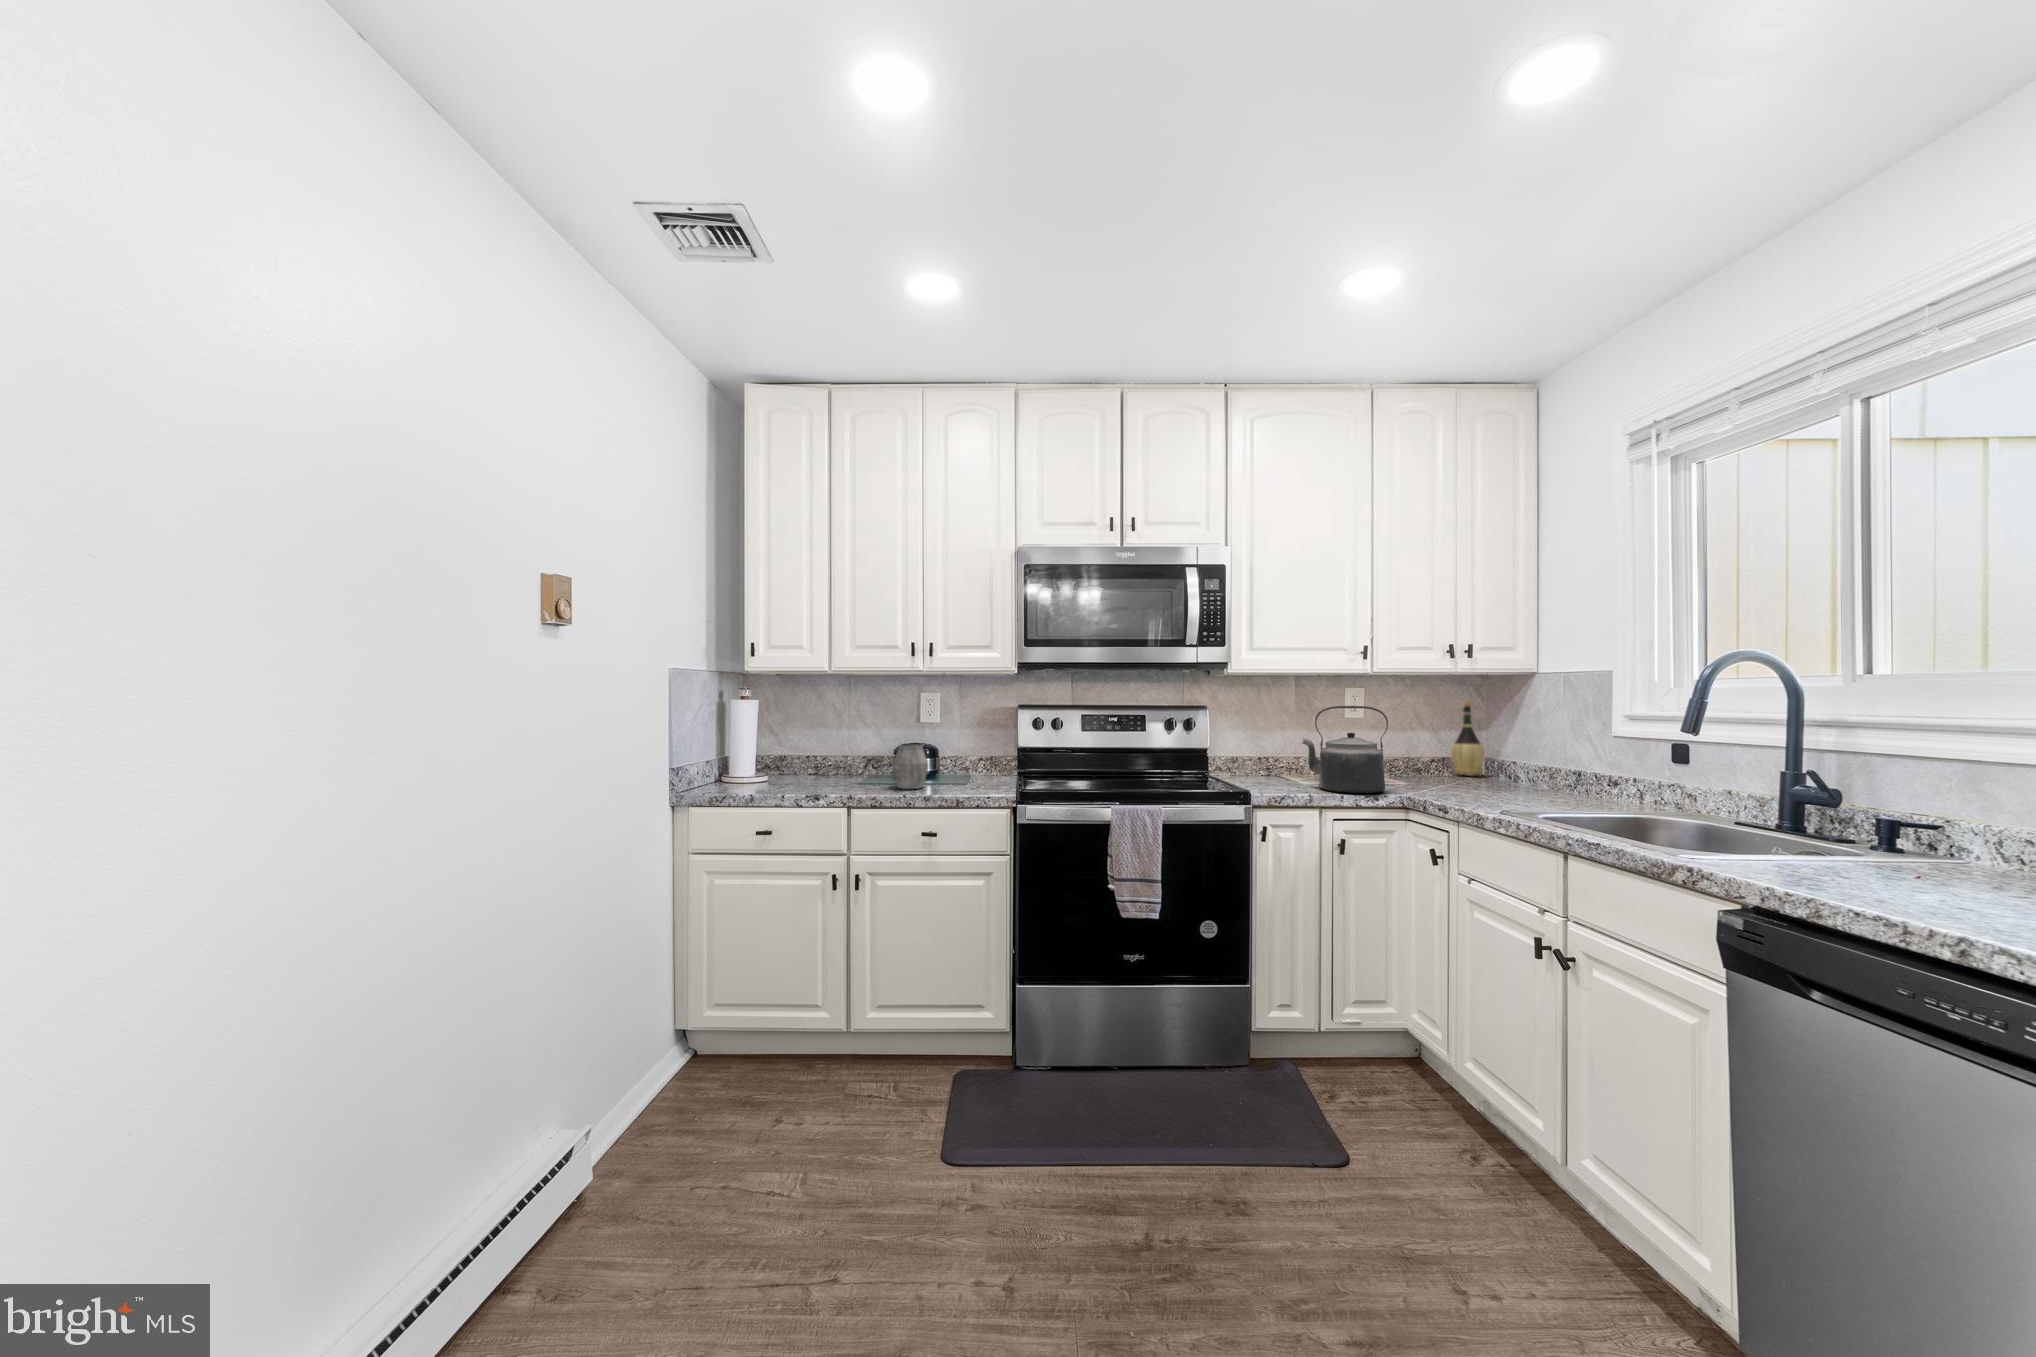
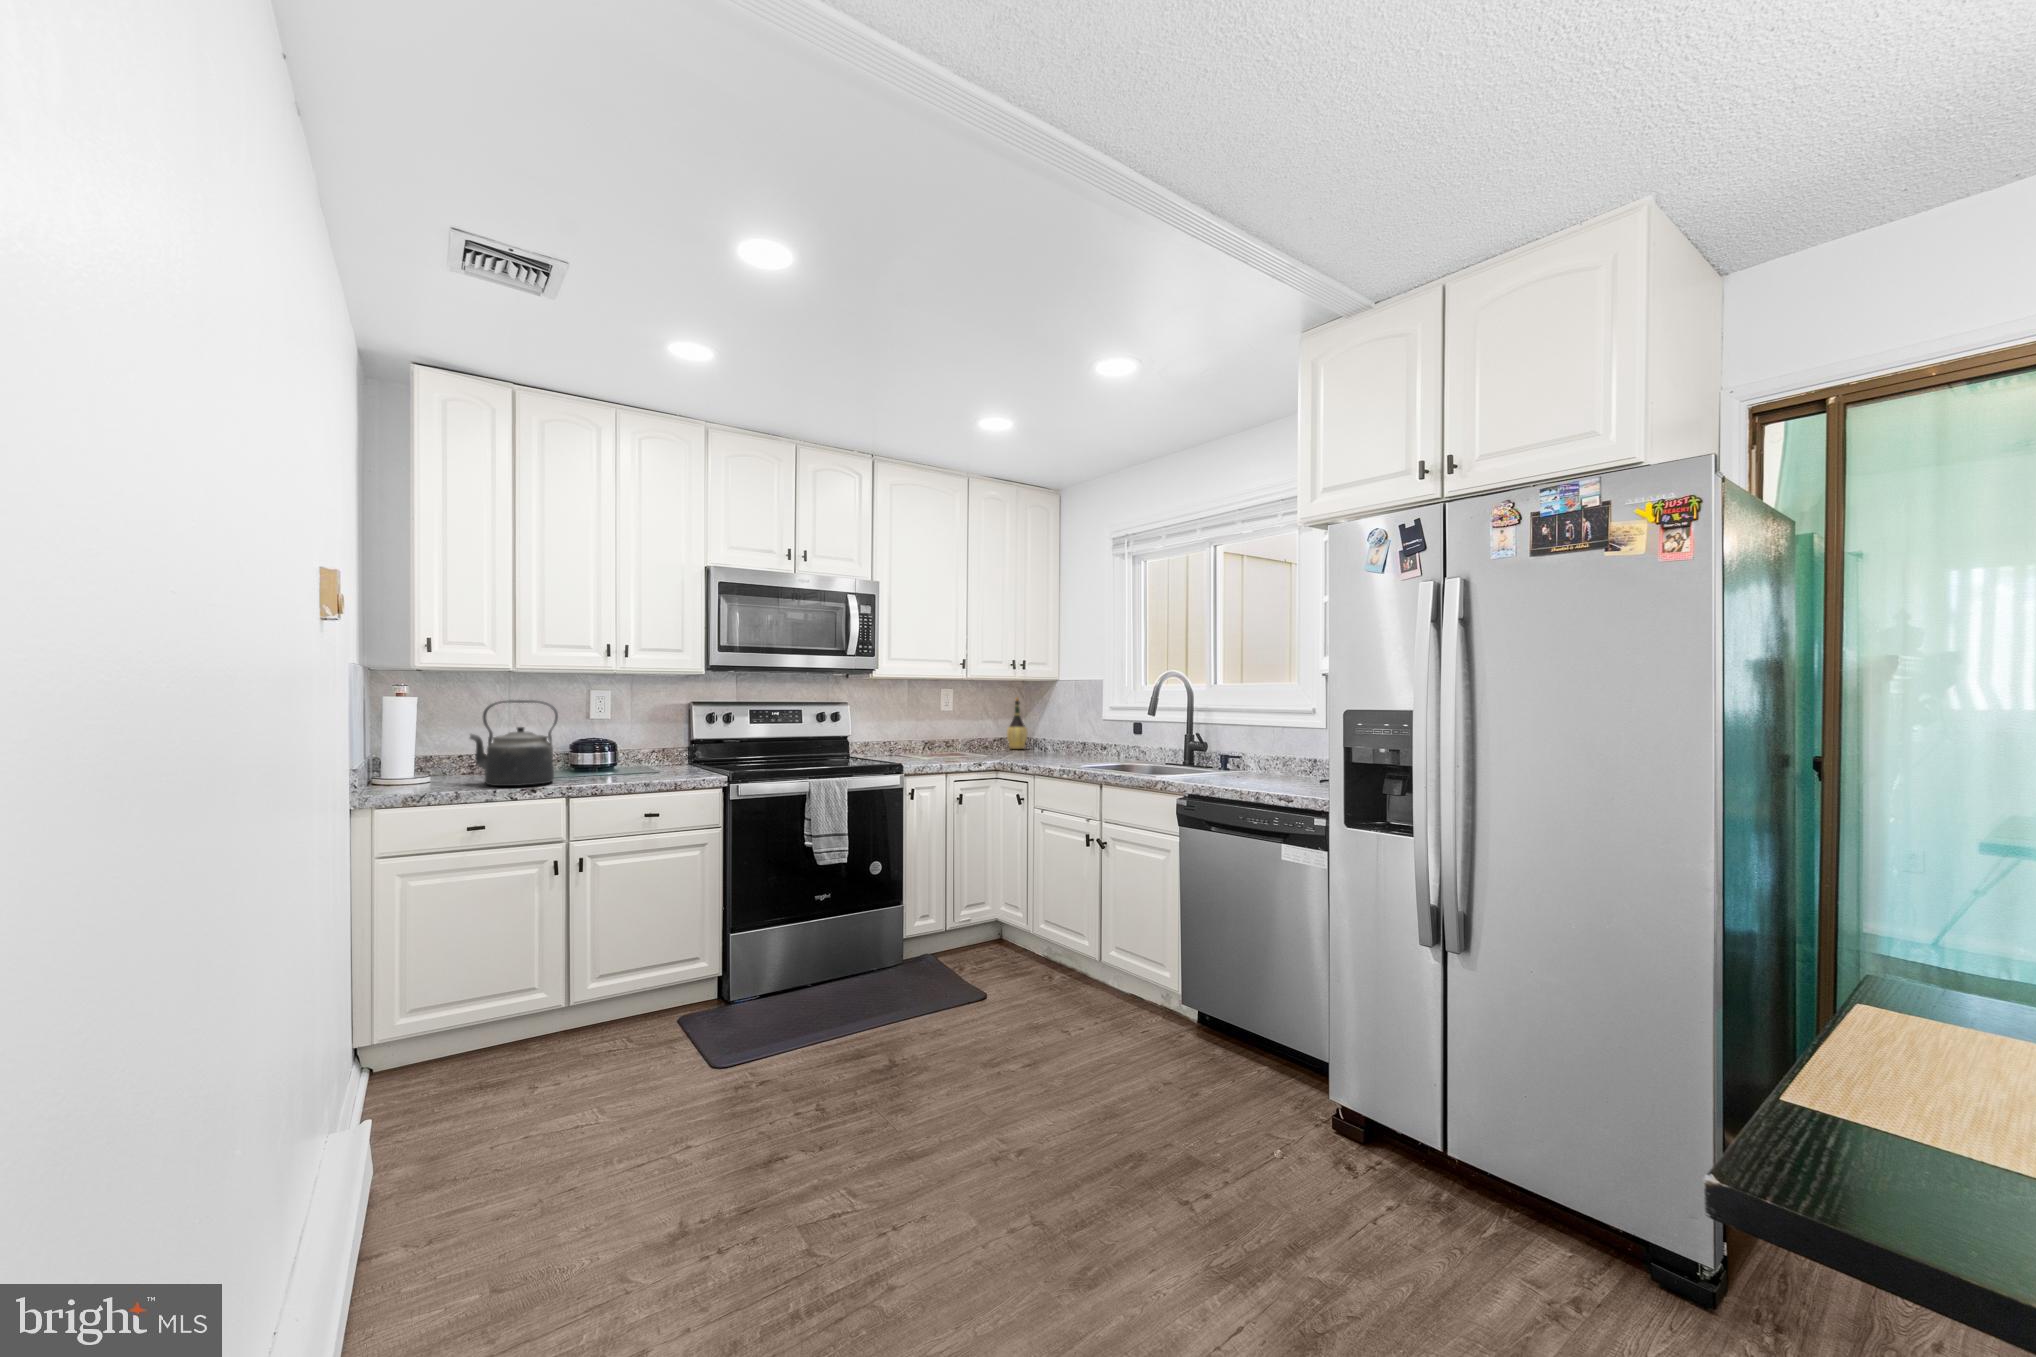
kettle: present [1302,706,1388,793] -> present [470,700,558,786]
mug: present [893,744,928,789] -> none [598,738,634,778]

